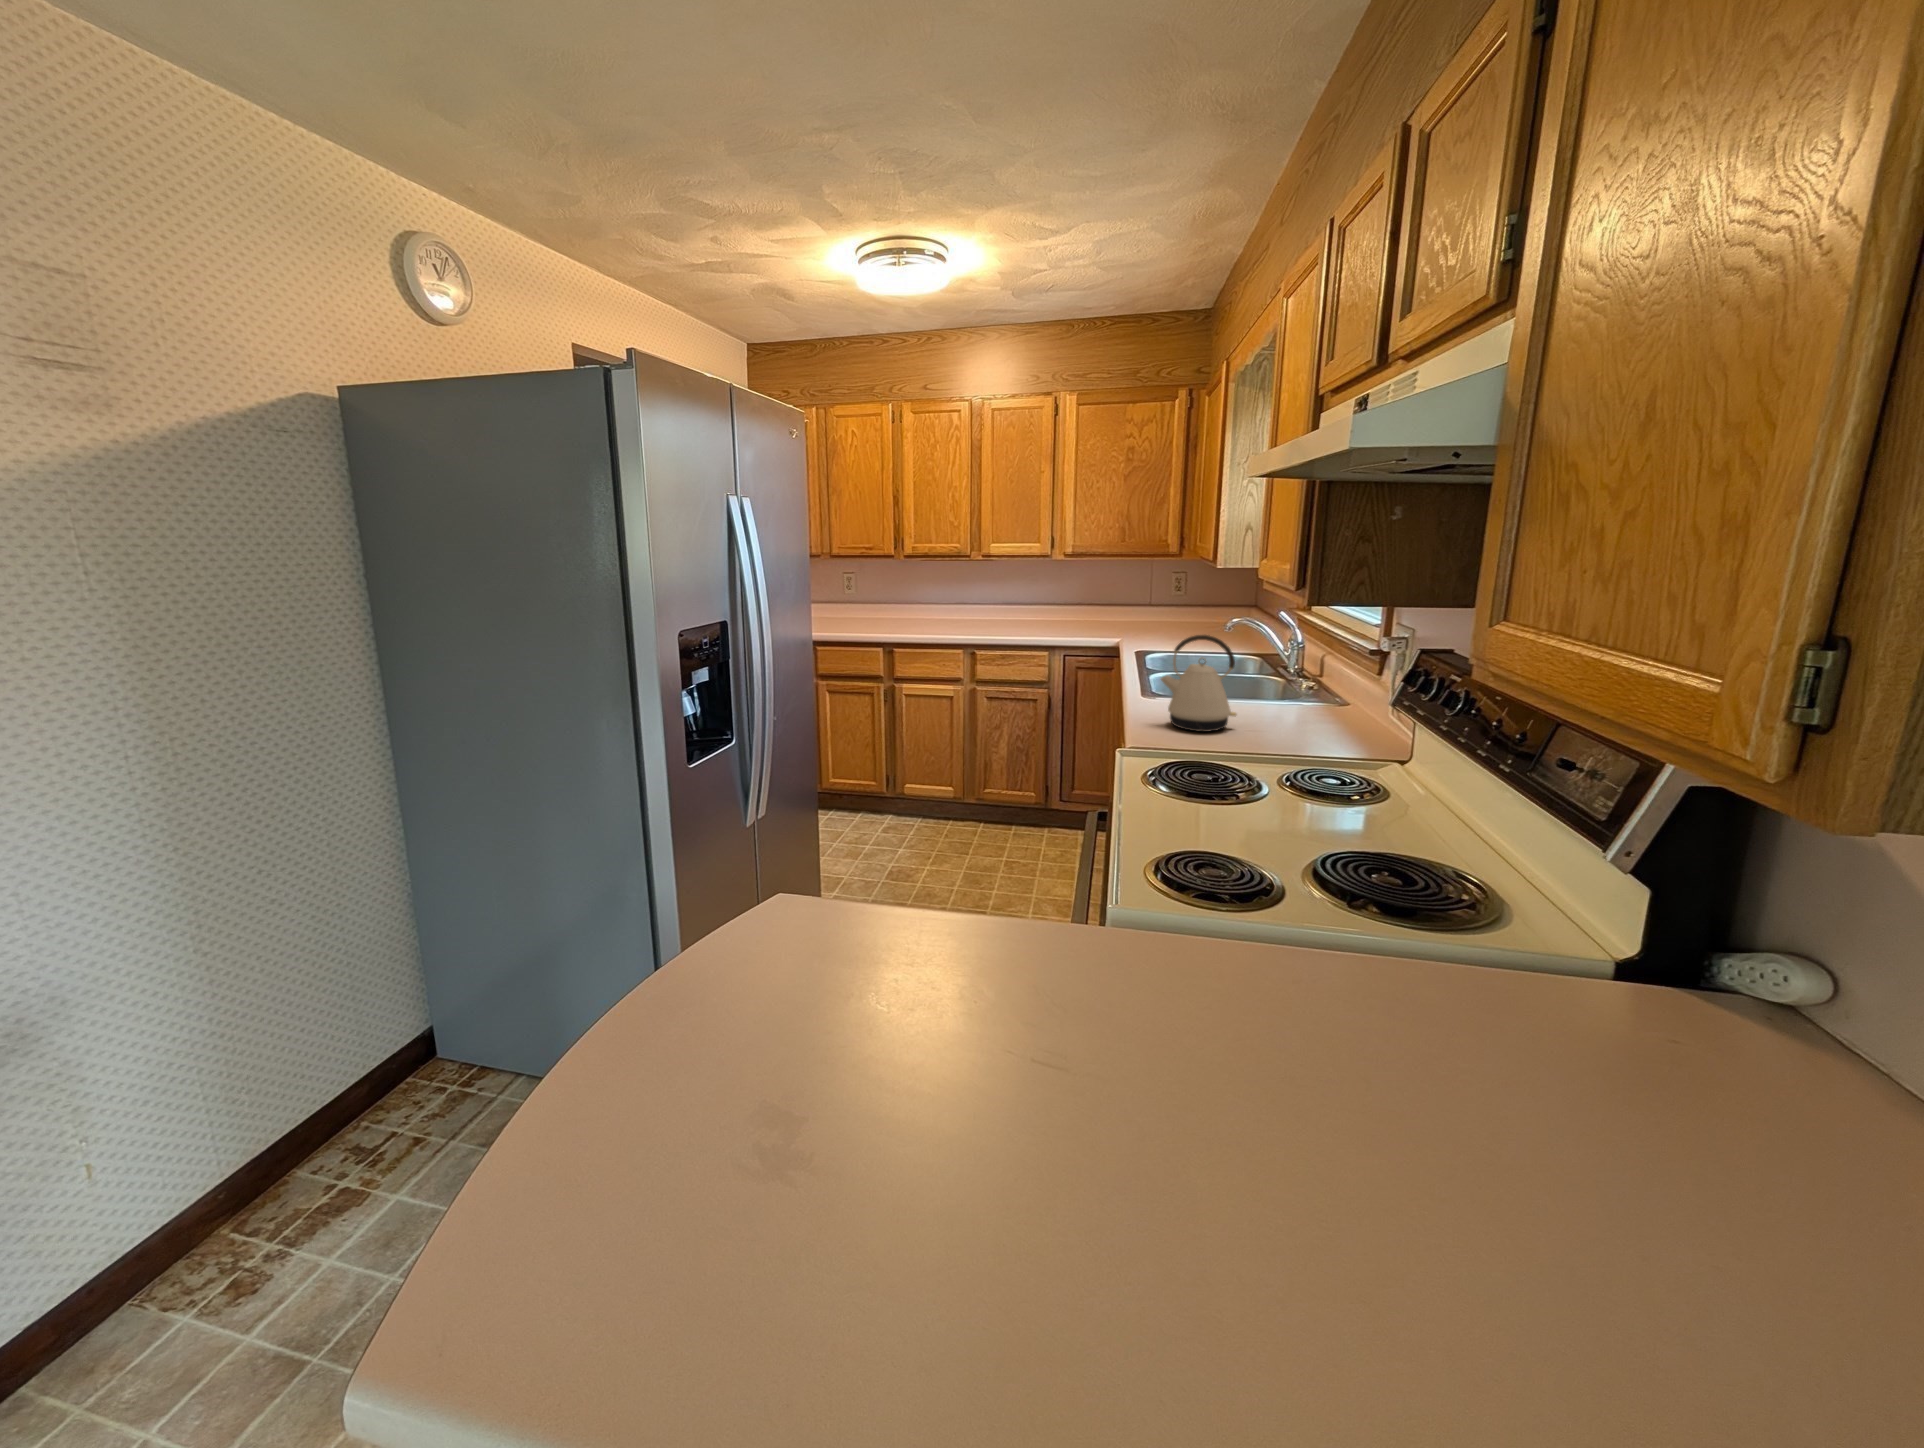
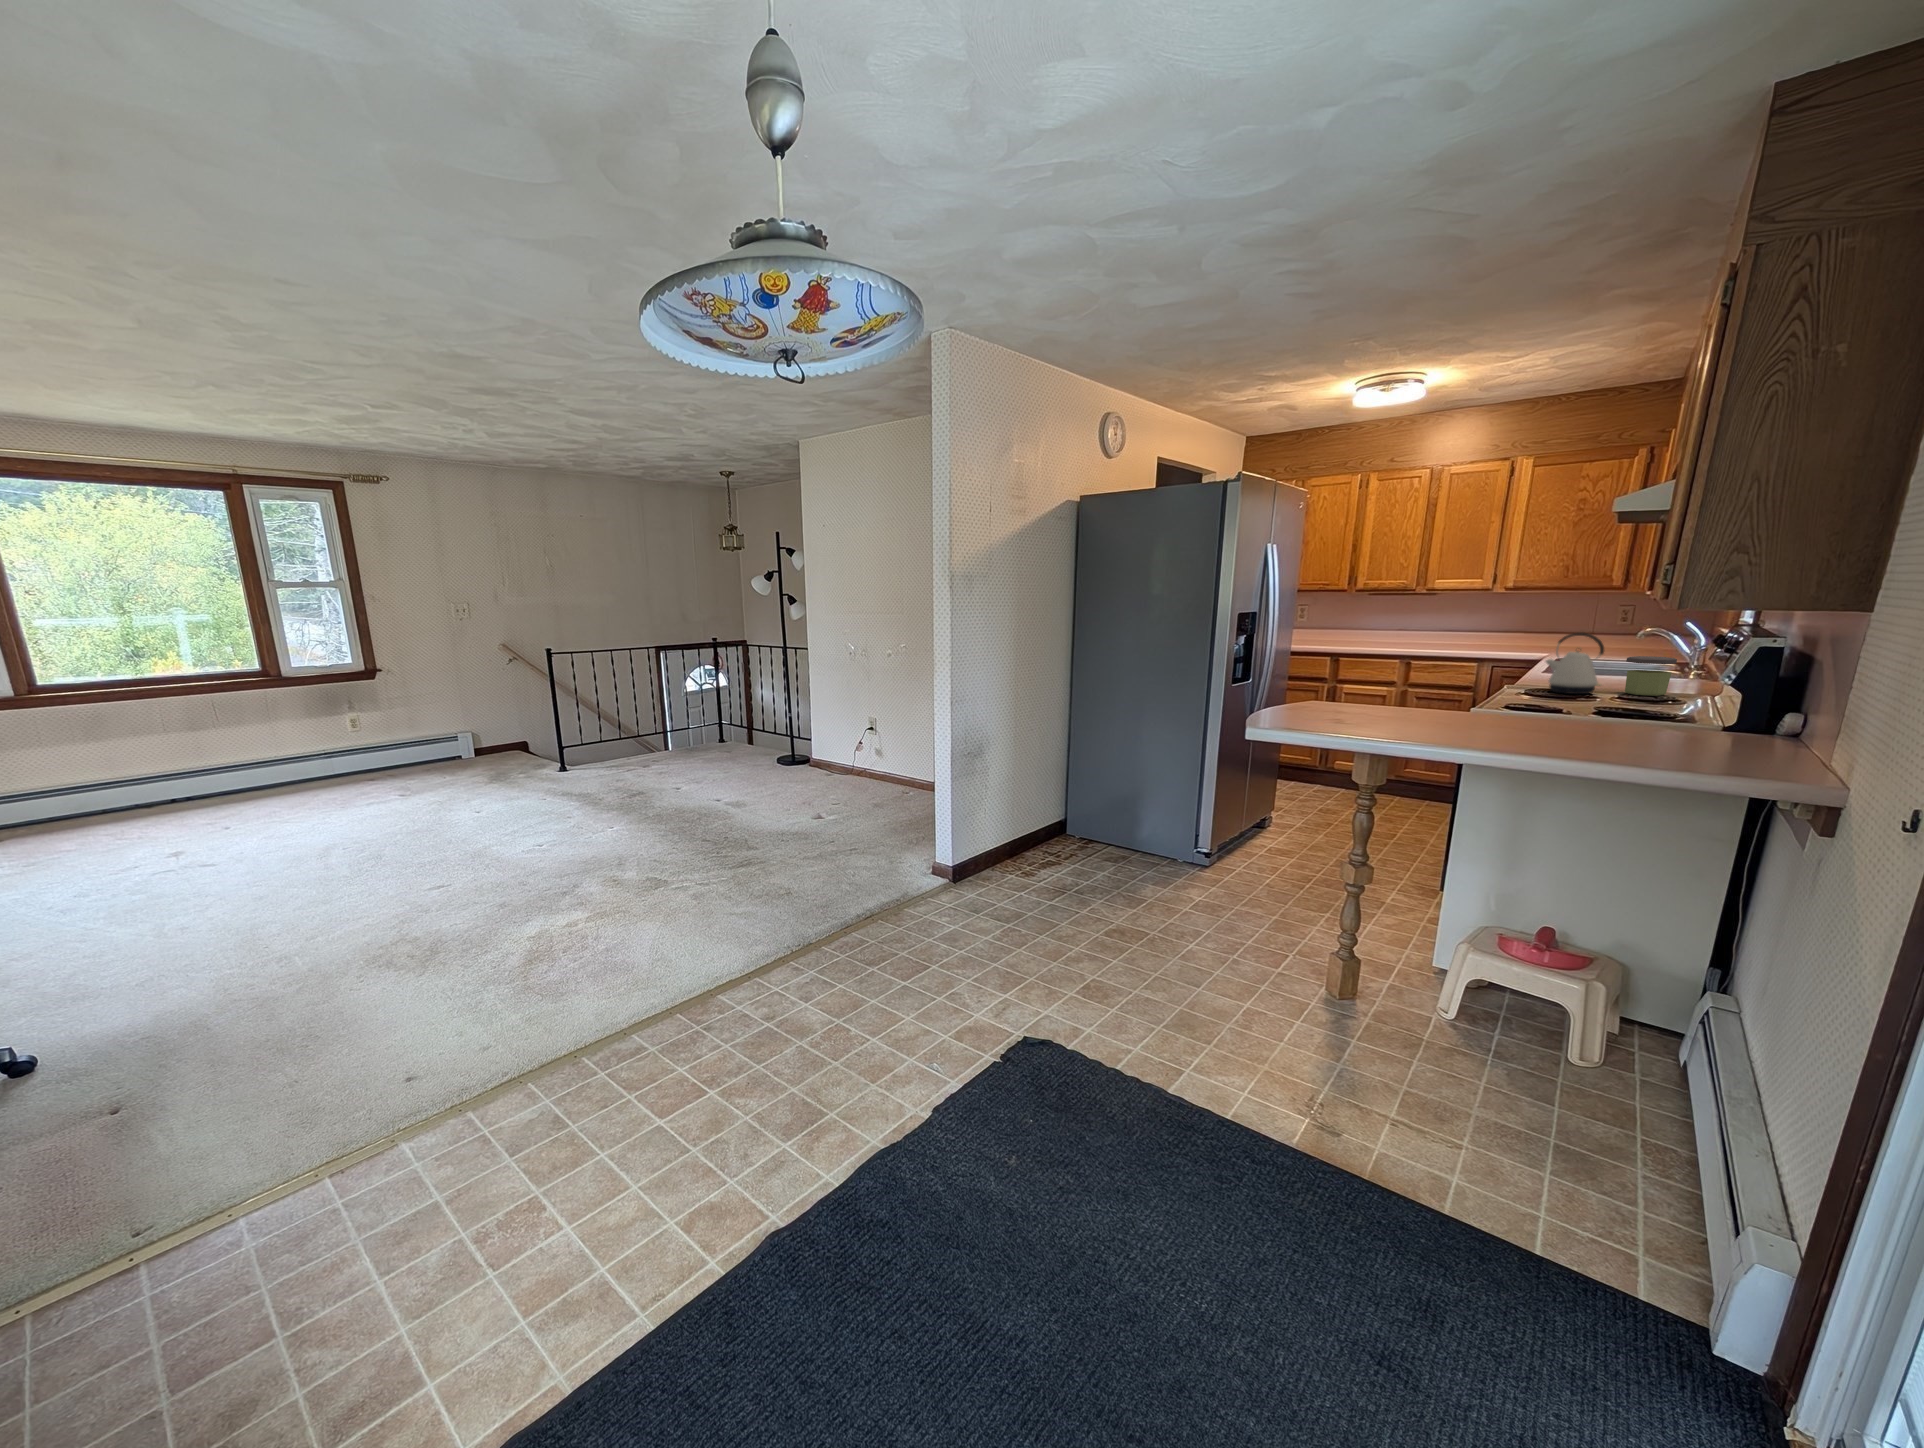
jar: none [1256,664,1315,725] -> present [1625,656,1677,696]

